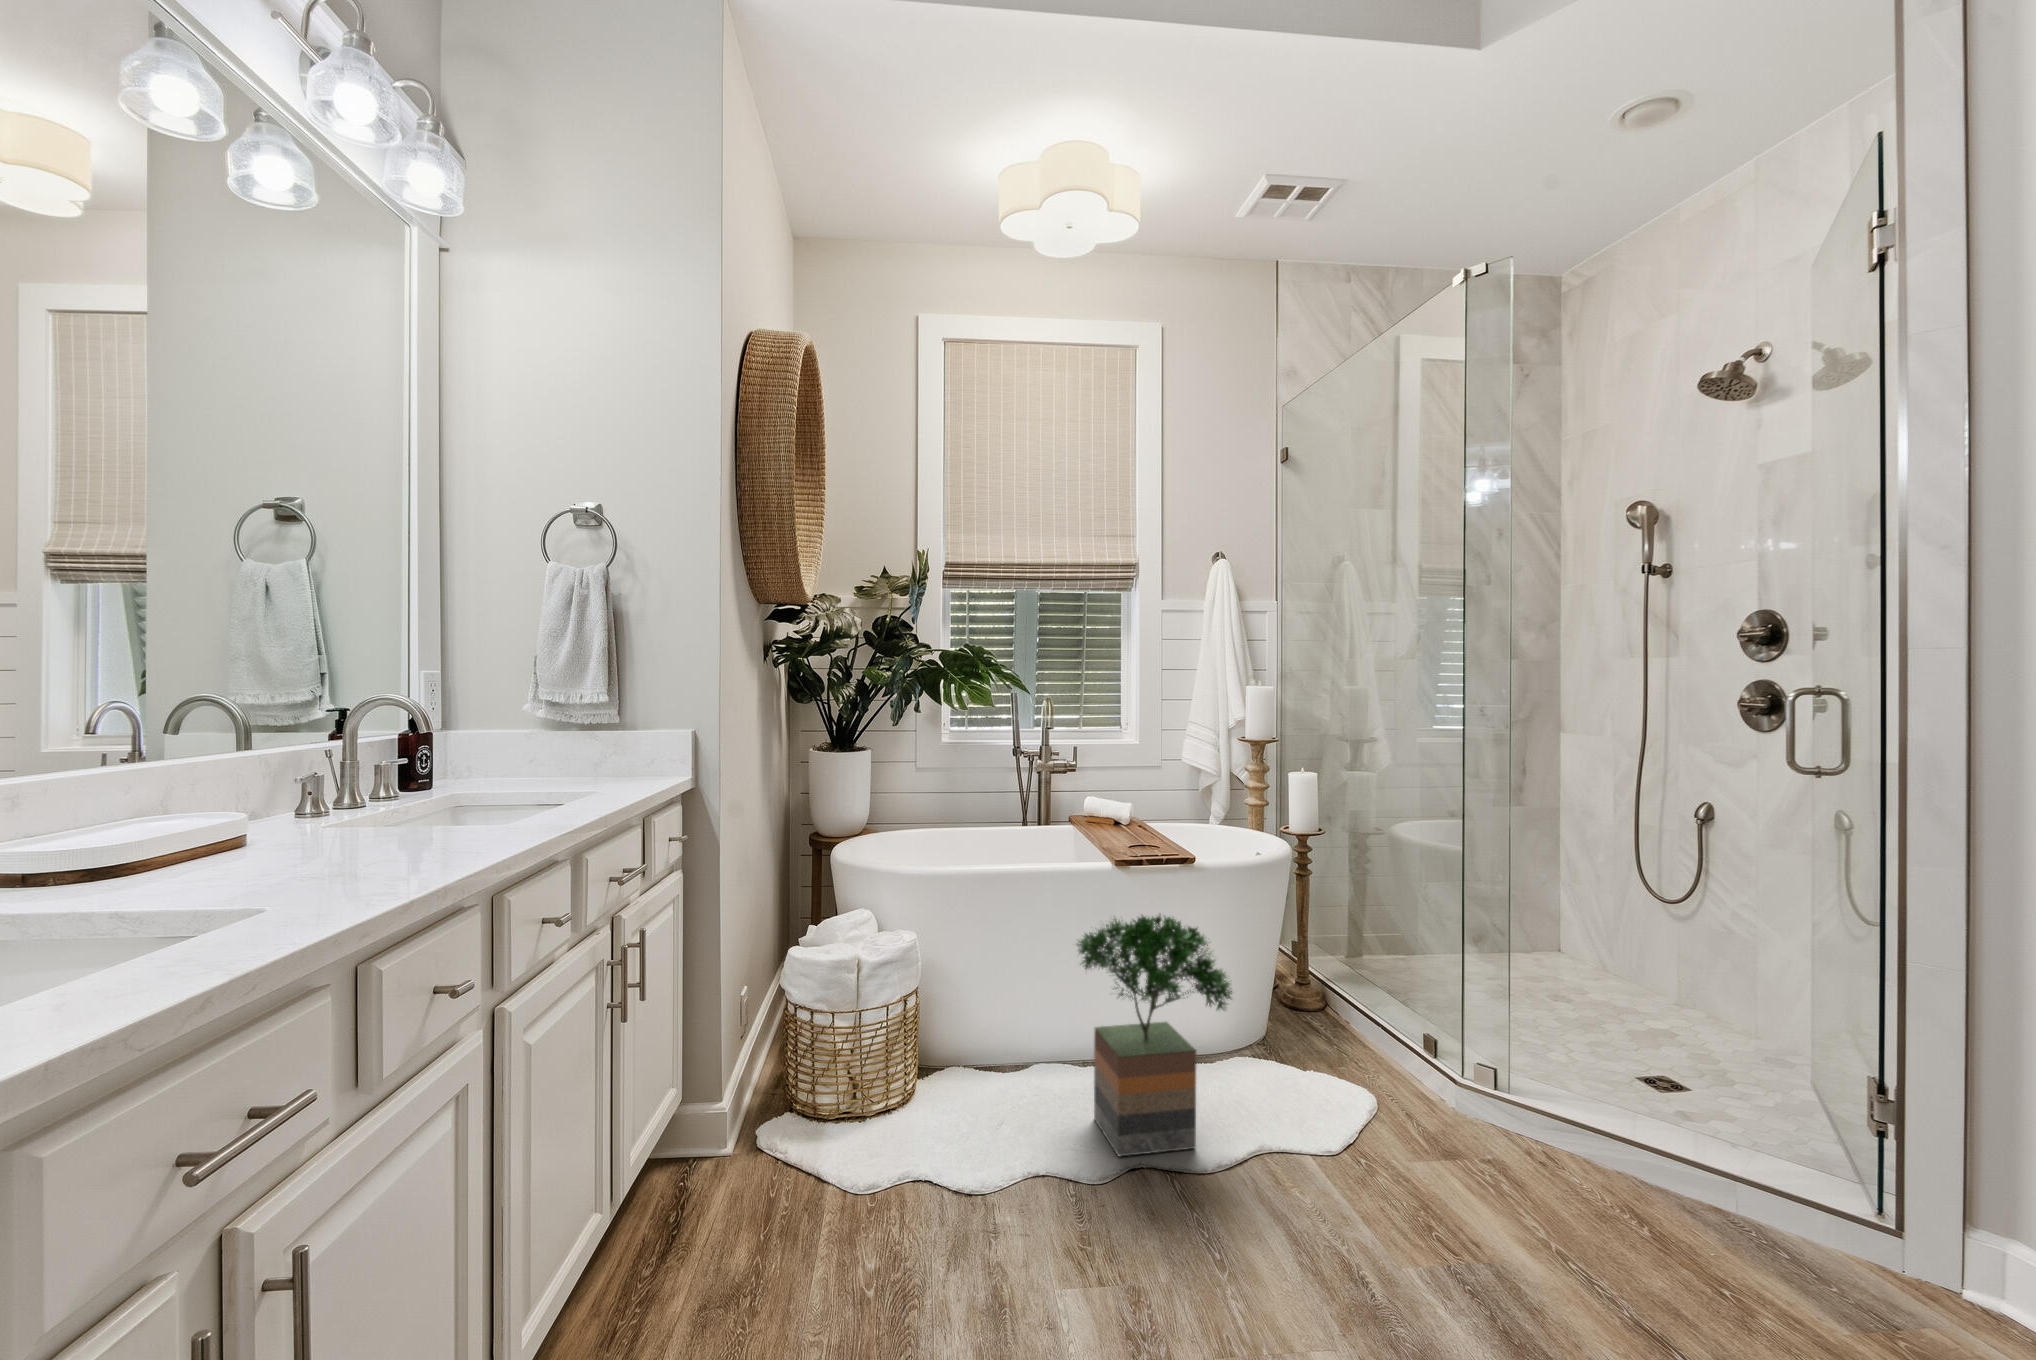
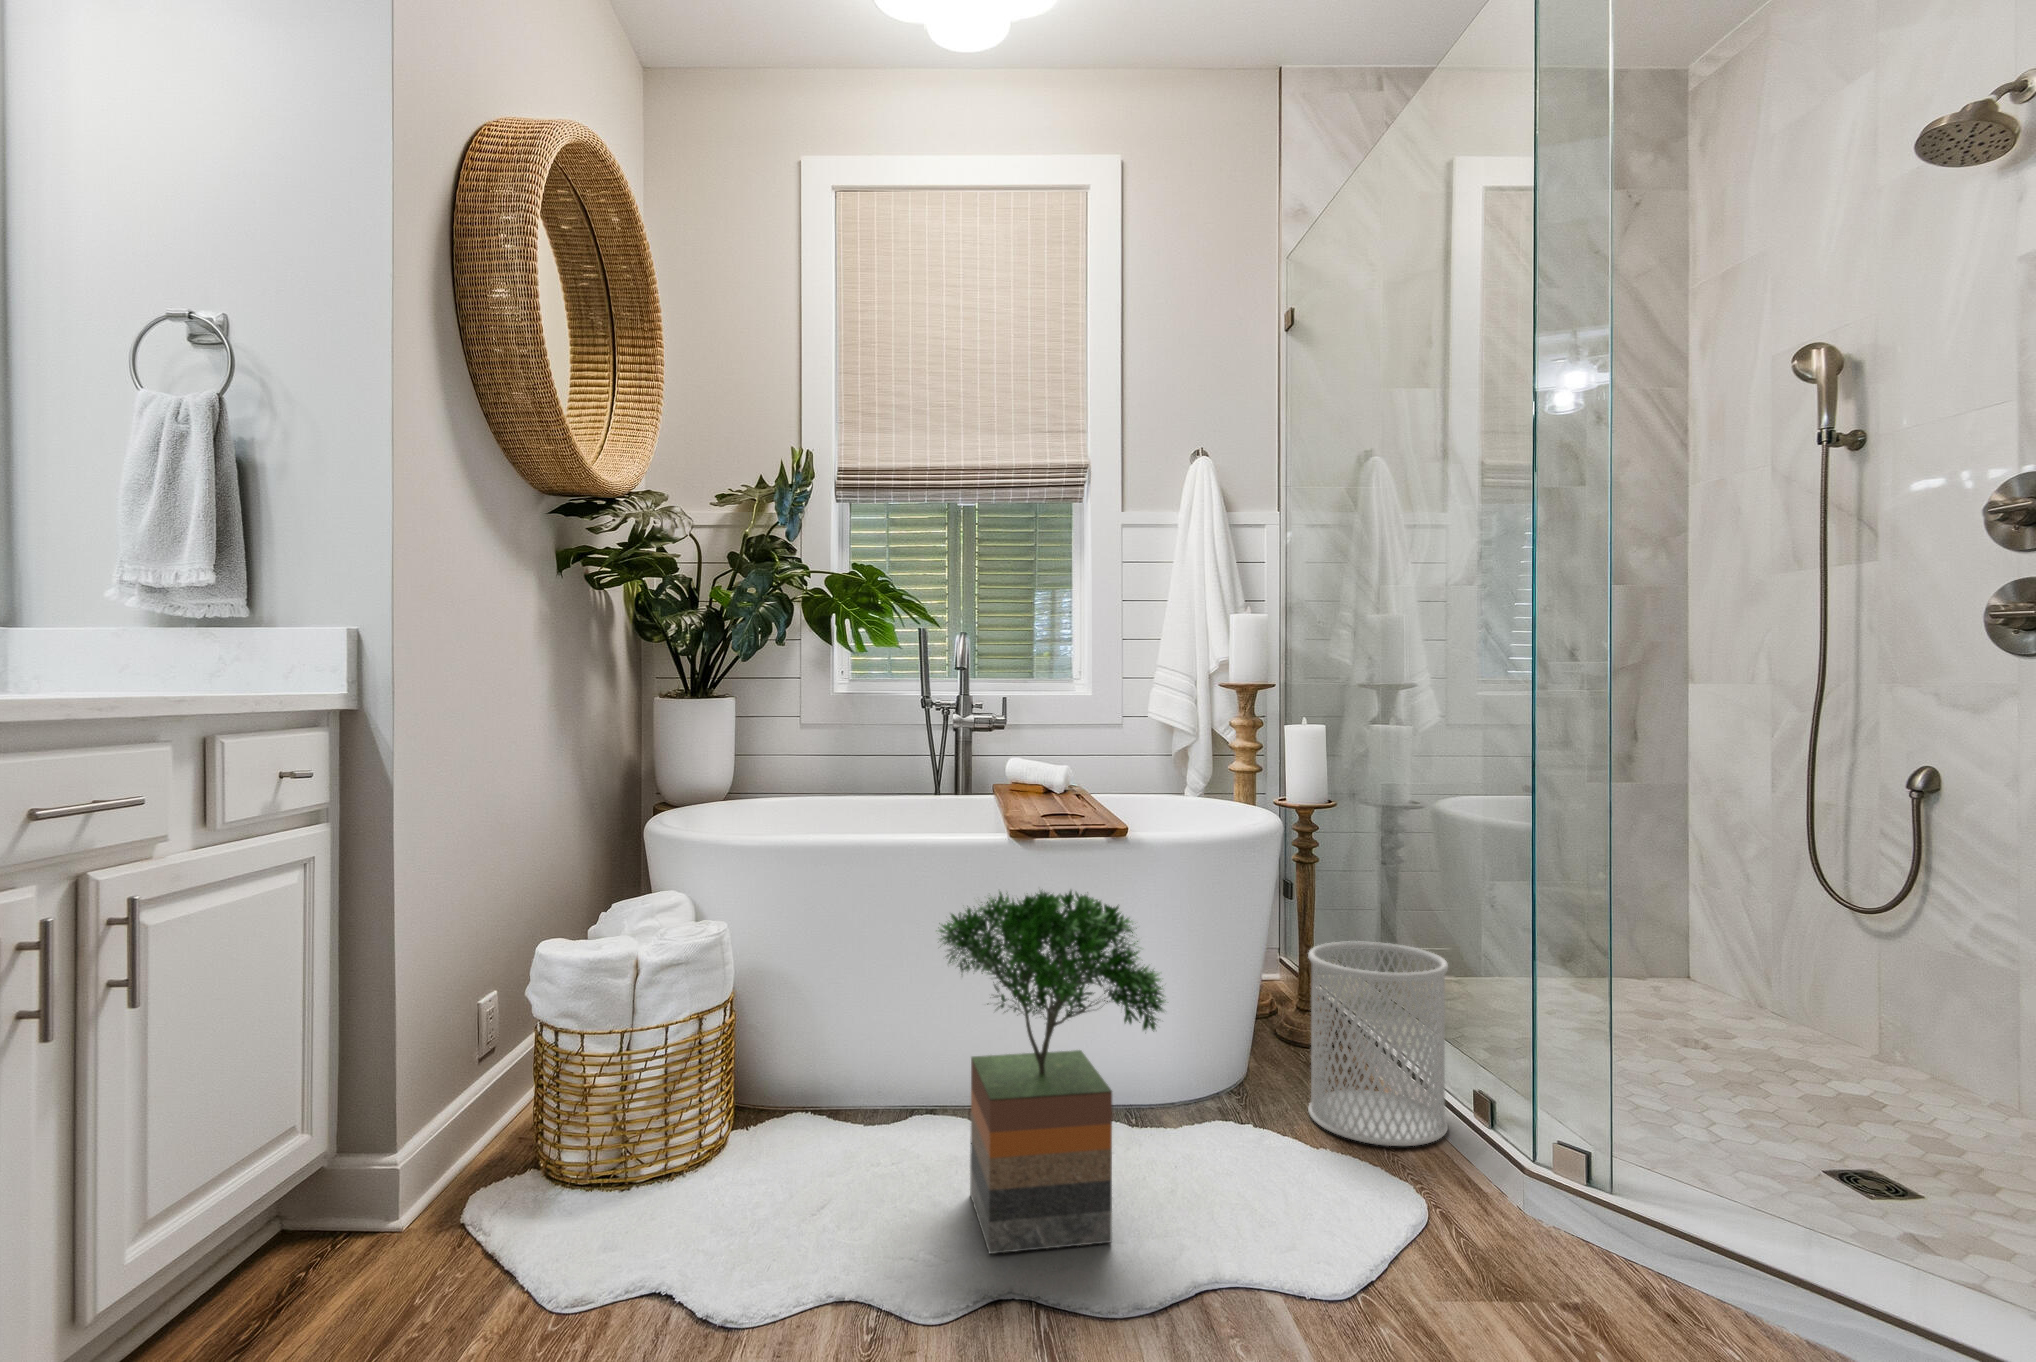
wastebasket: none [1313,939,1412,1083] -> present [1308,941,1448,1146]

